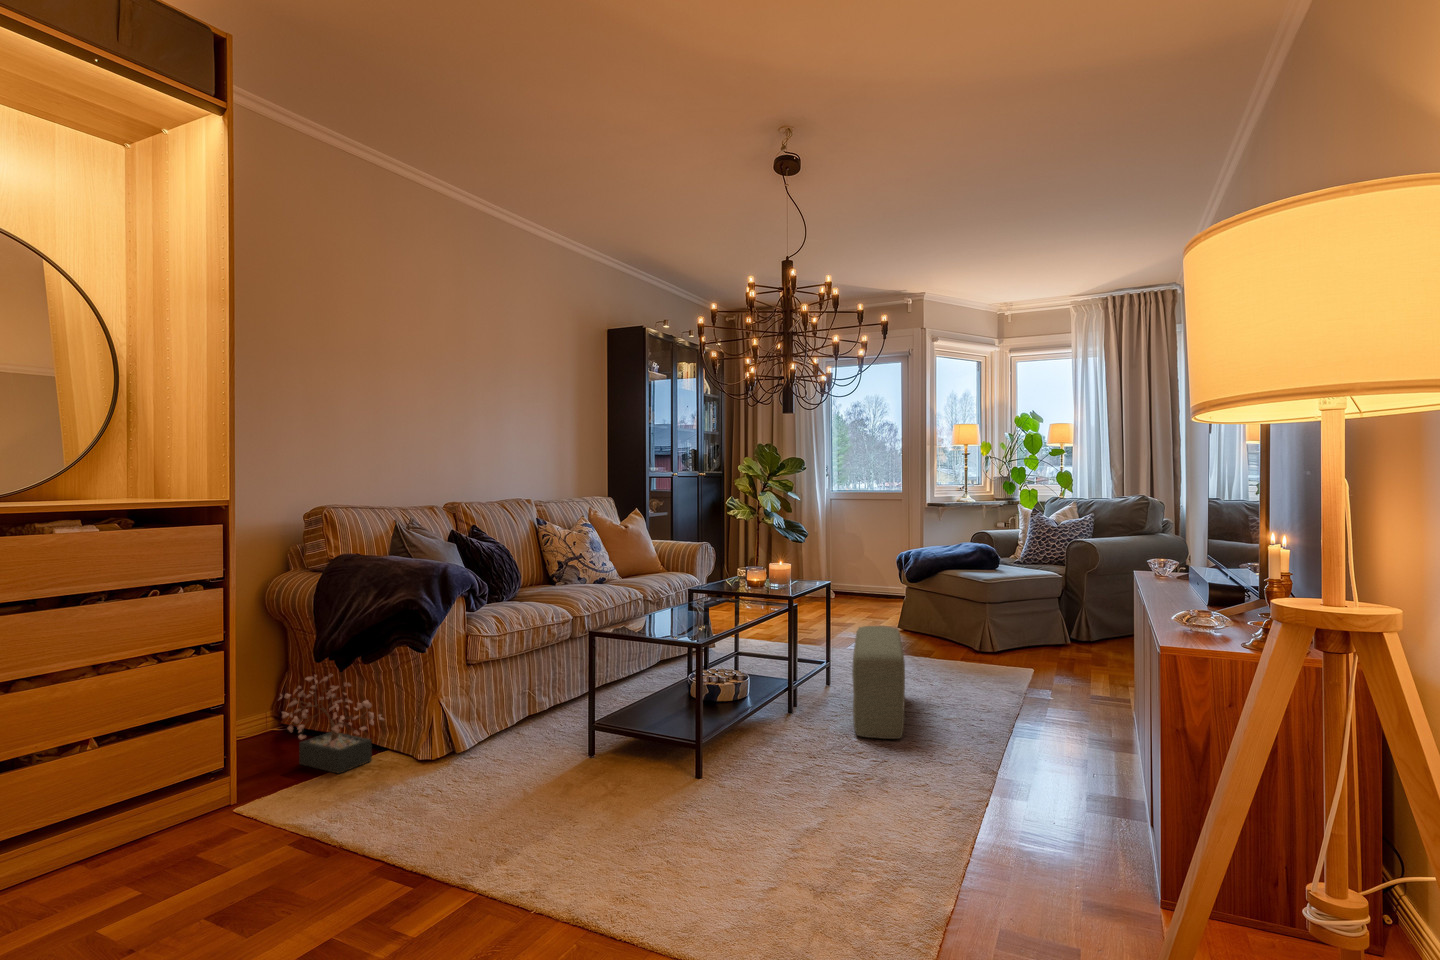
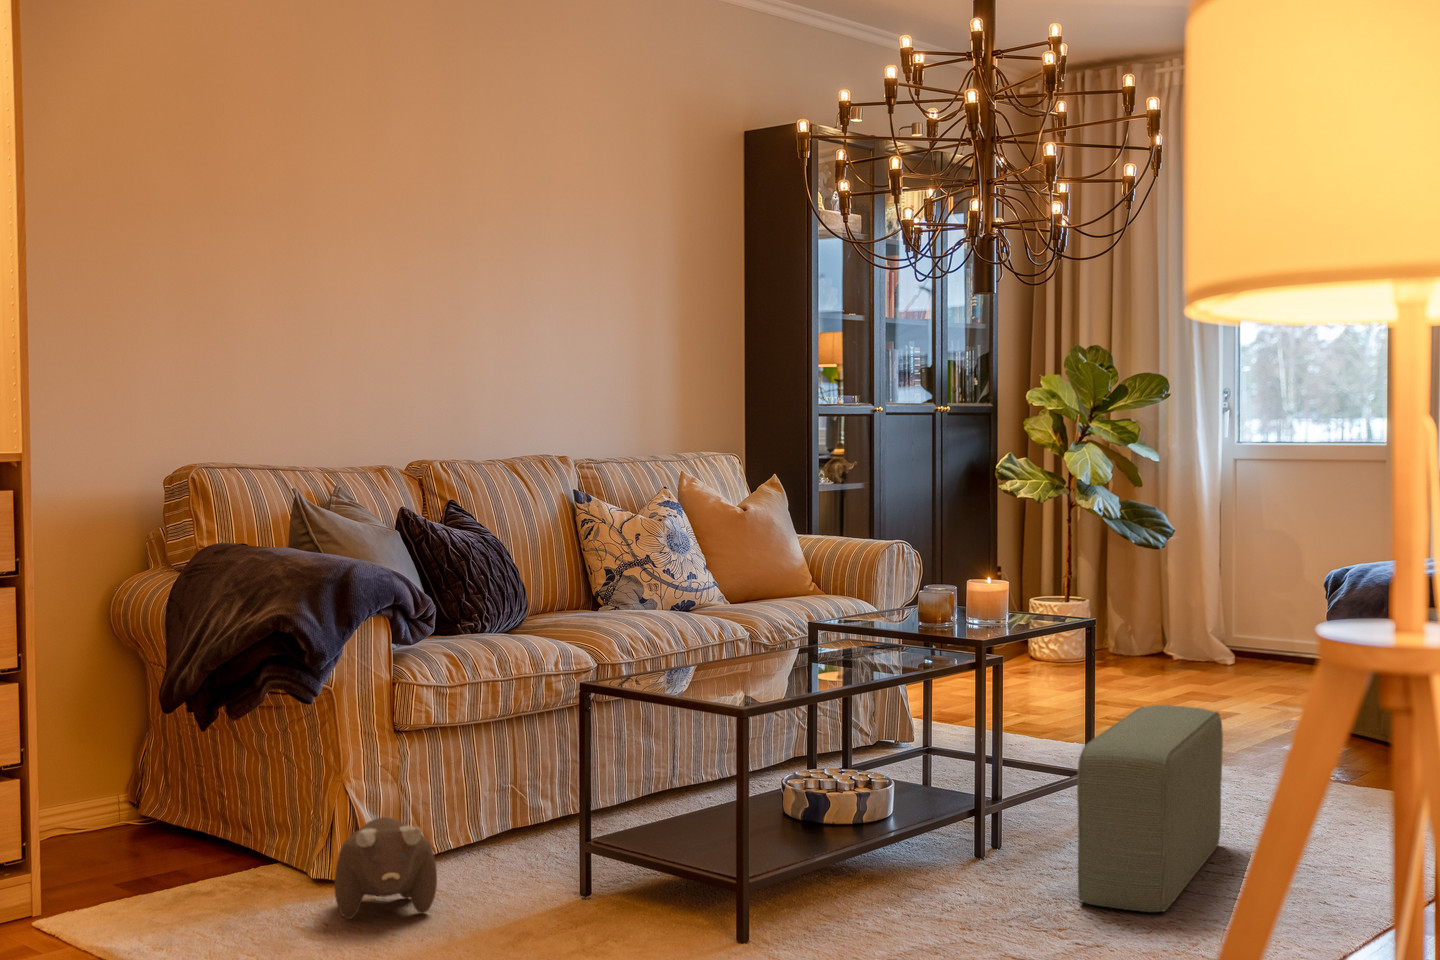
decorative plant: present [280,674,384,773] -> none [108,735,265,891]
plush toy: none [443,719,506,785] -> present [335,817,437,919]

